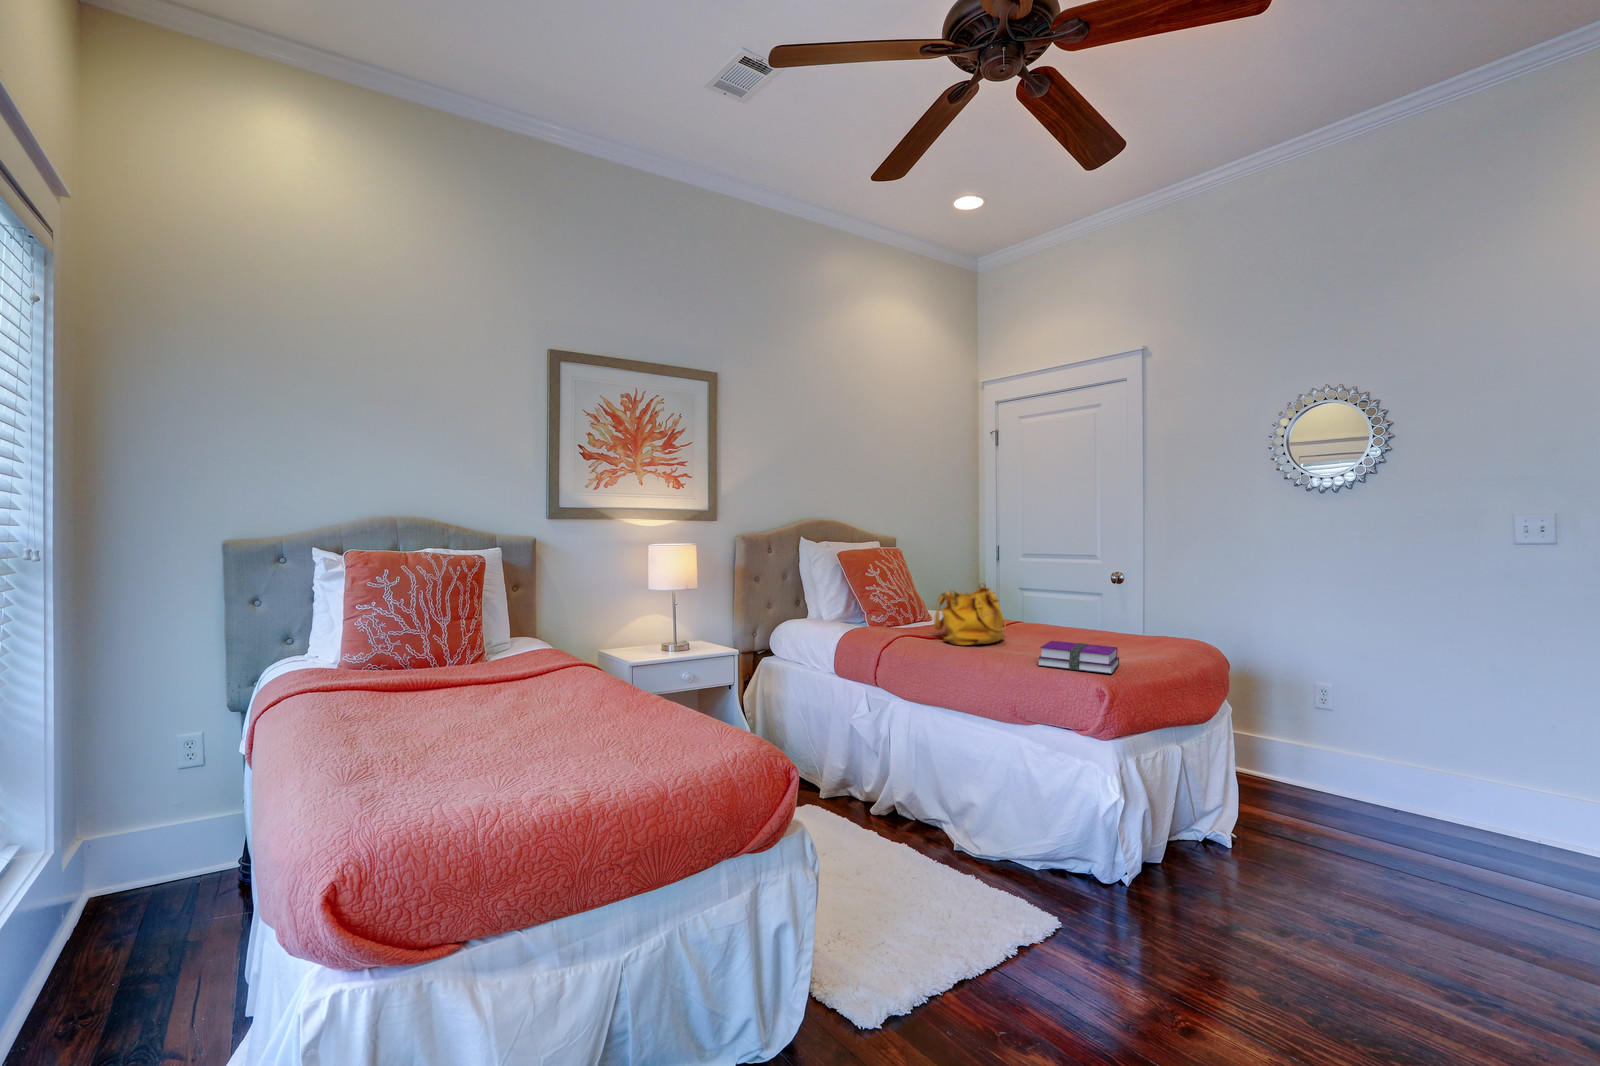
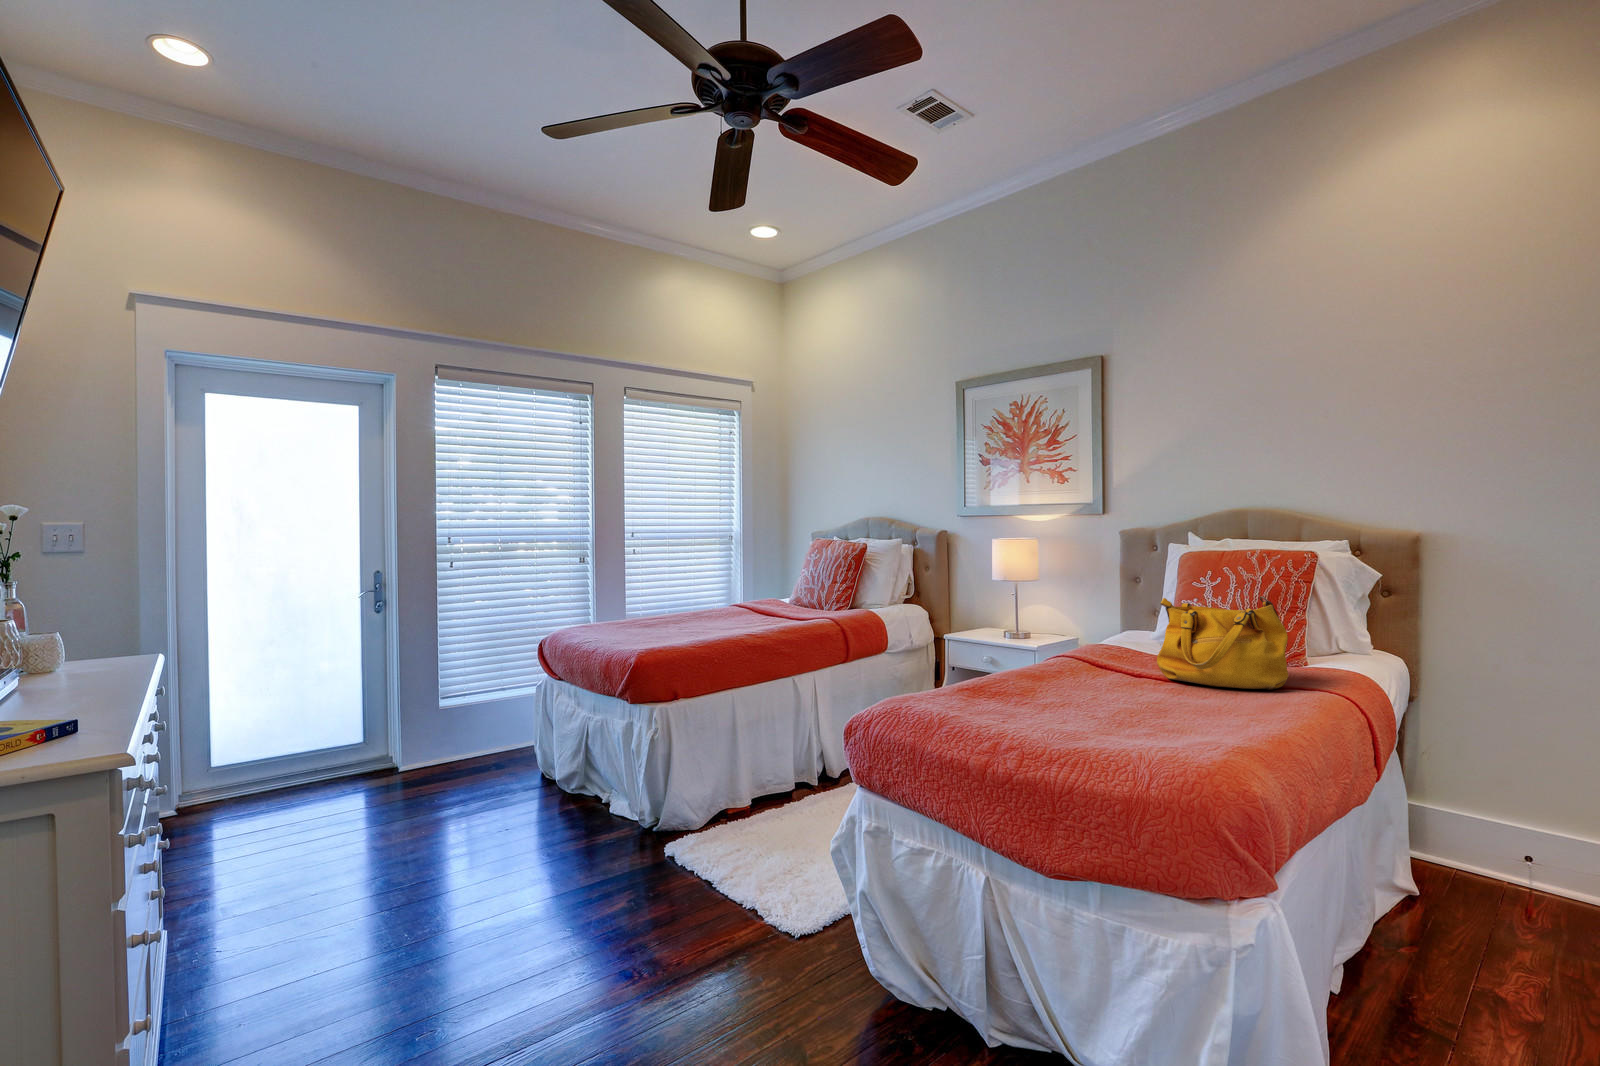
hardback book: present [1038,641,1119,674] -> none [1097,680,1208,740]

